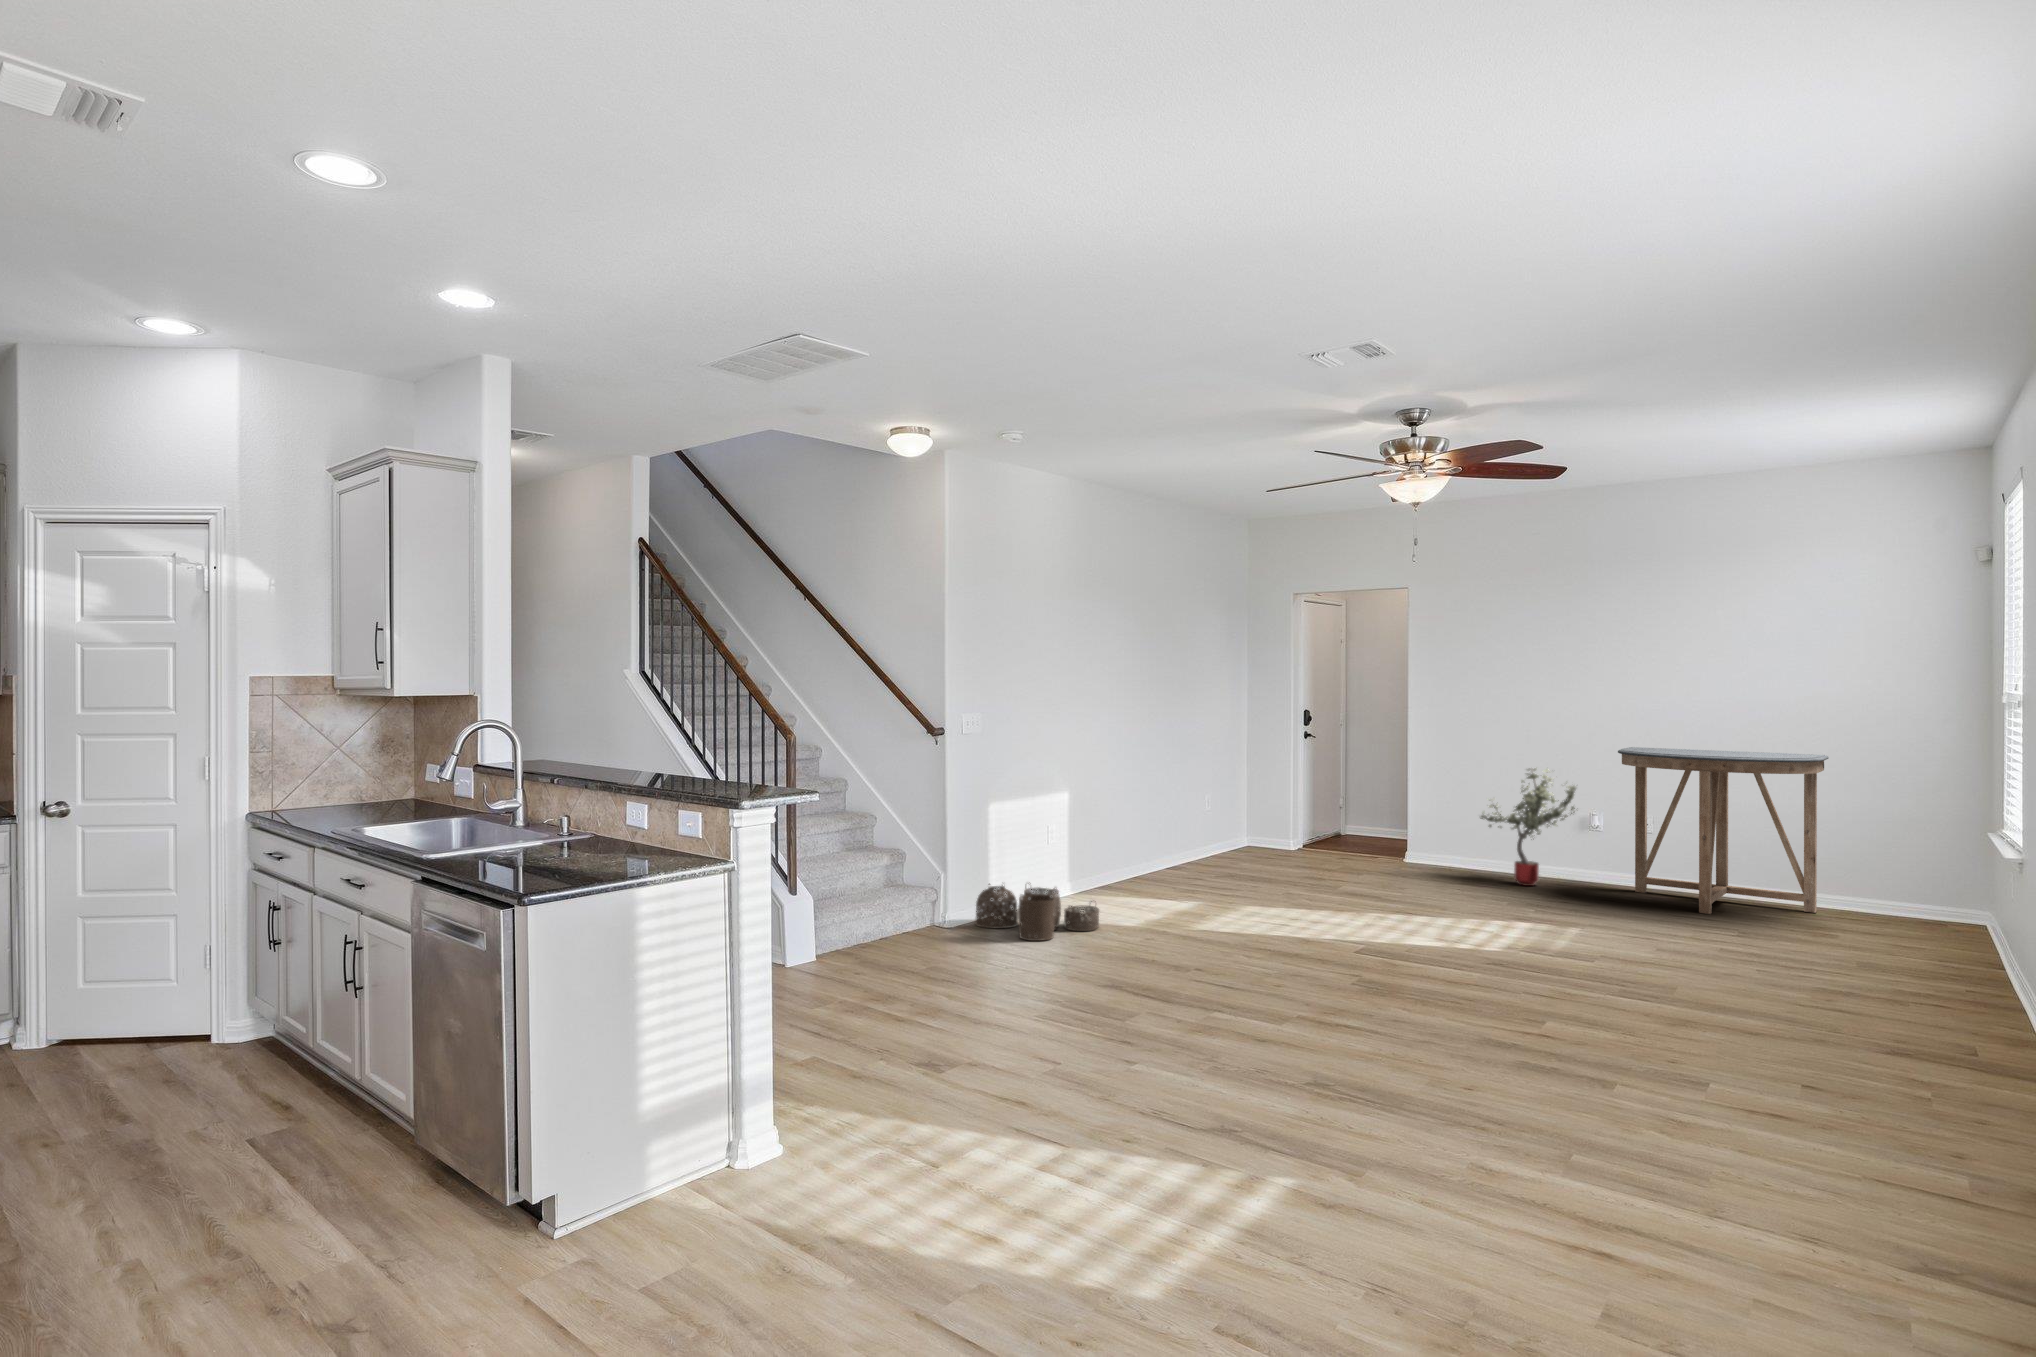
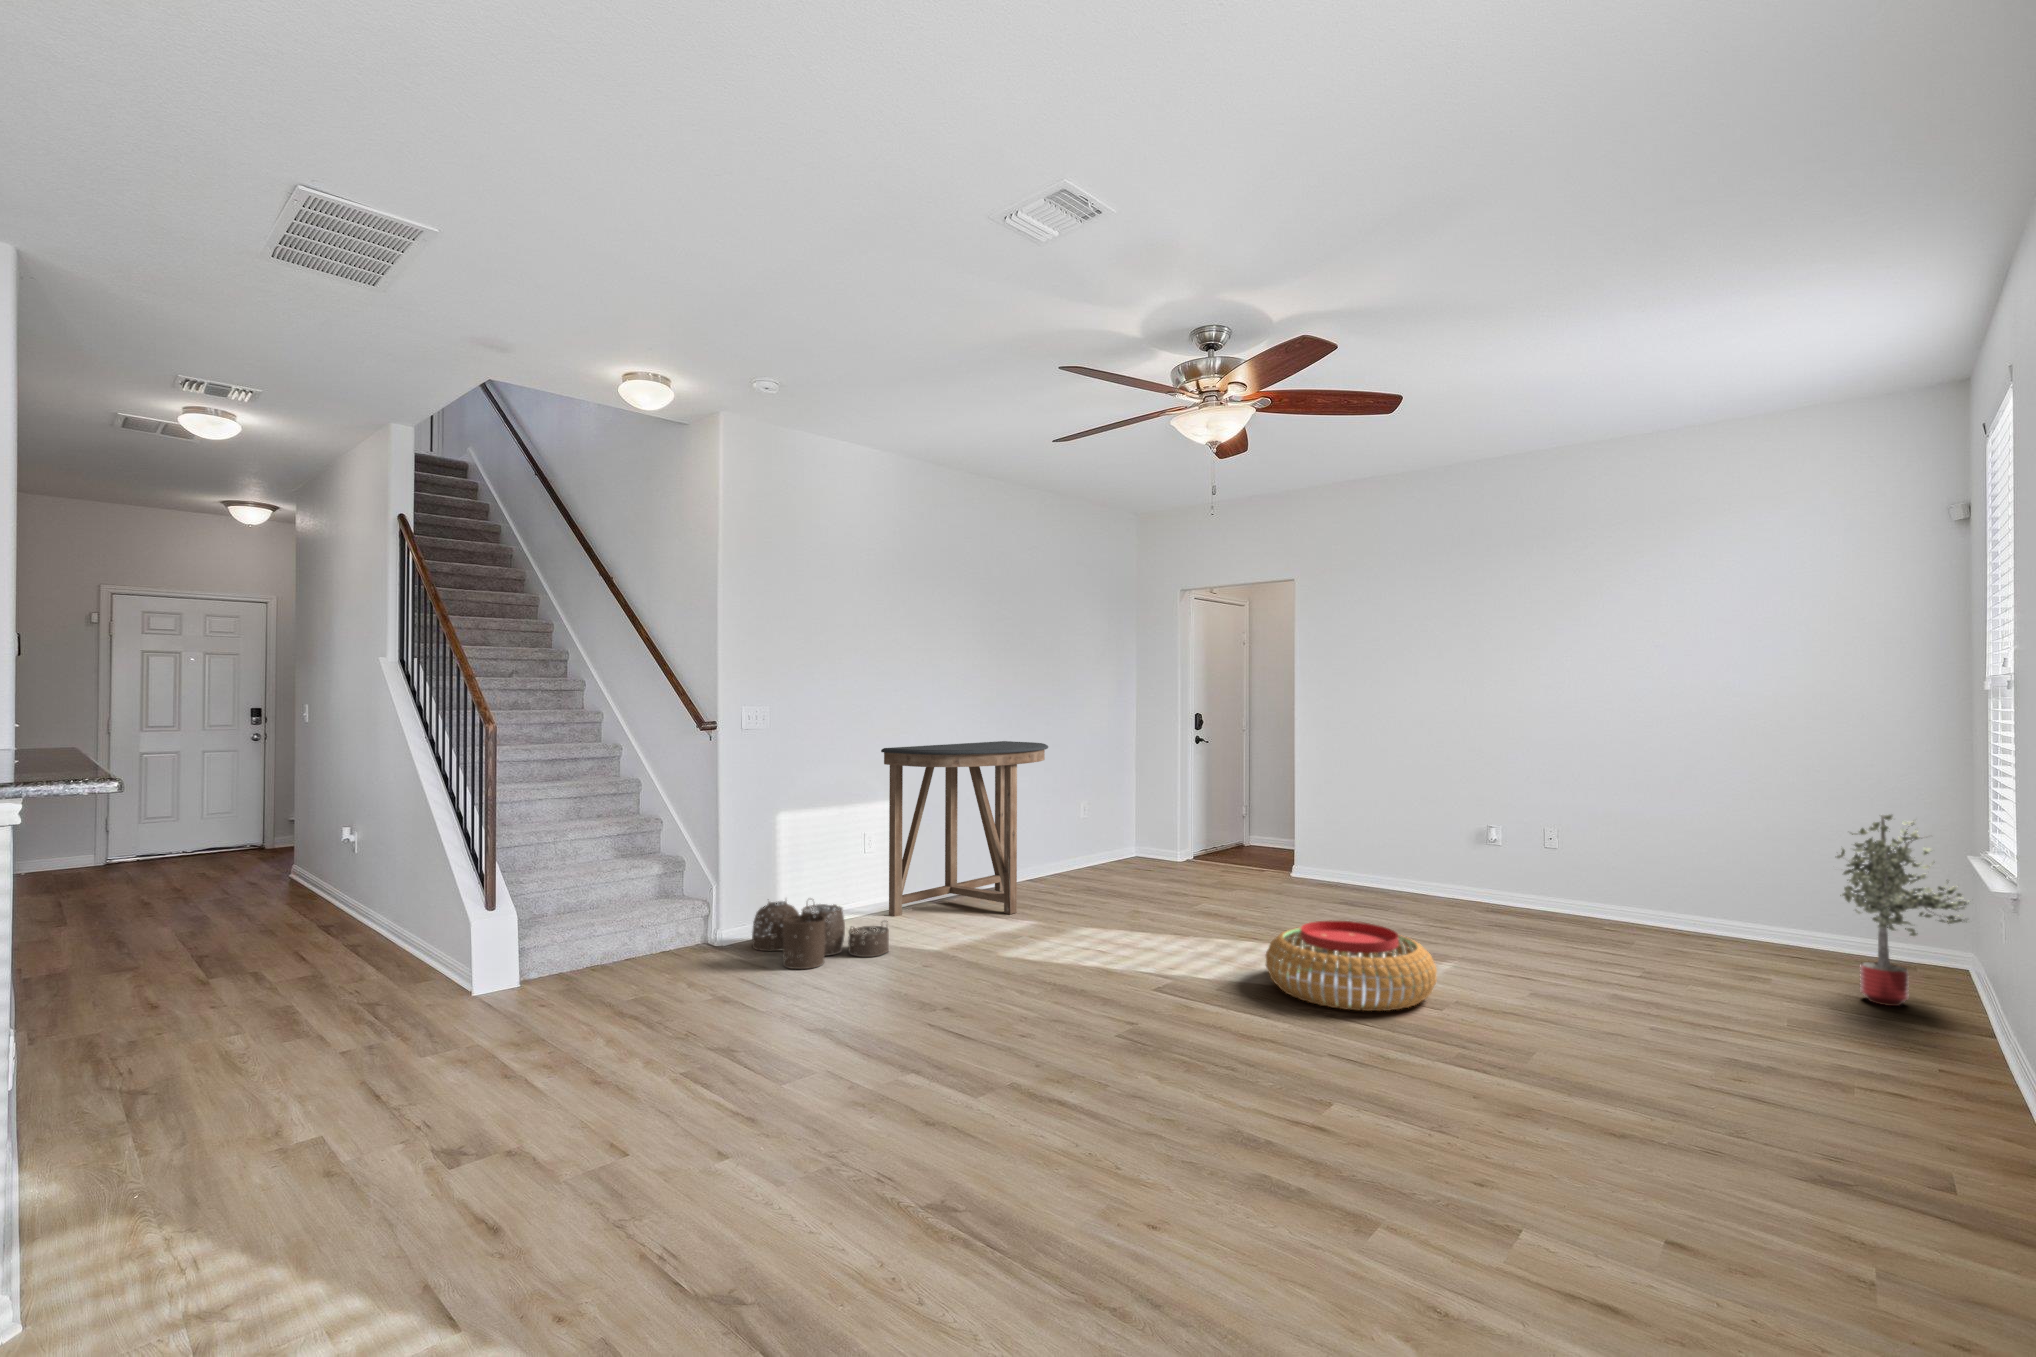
console table: present [1618,747,1829,914] -> present [881,741,1048,916]
potted tree: present [1481,768,1576,886] -> present [1837,815,1969,1006]
pouf: none [1432,892,1577,962] -> present [1266,921,1437,1011]

